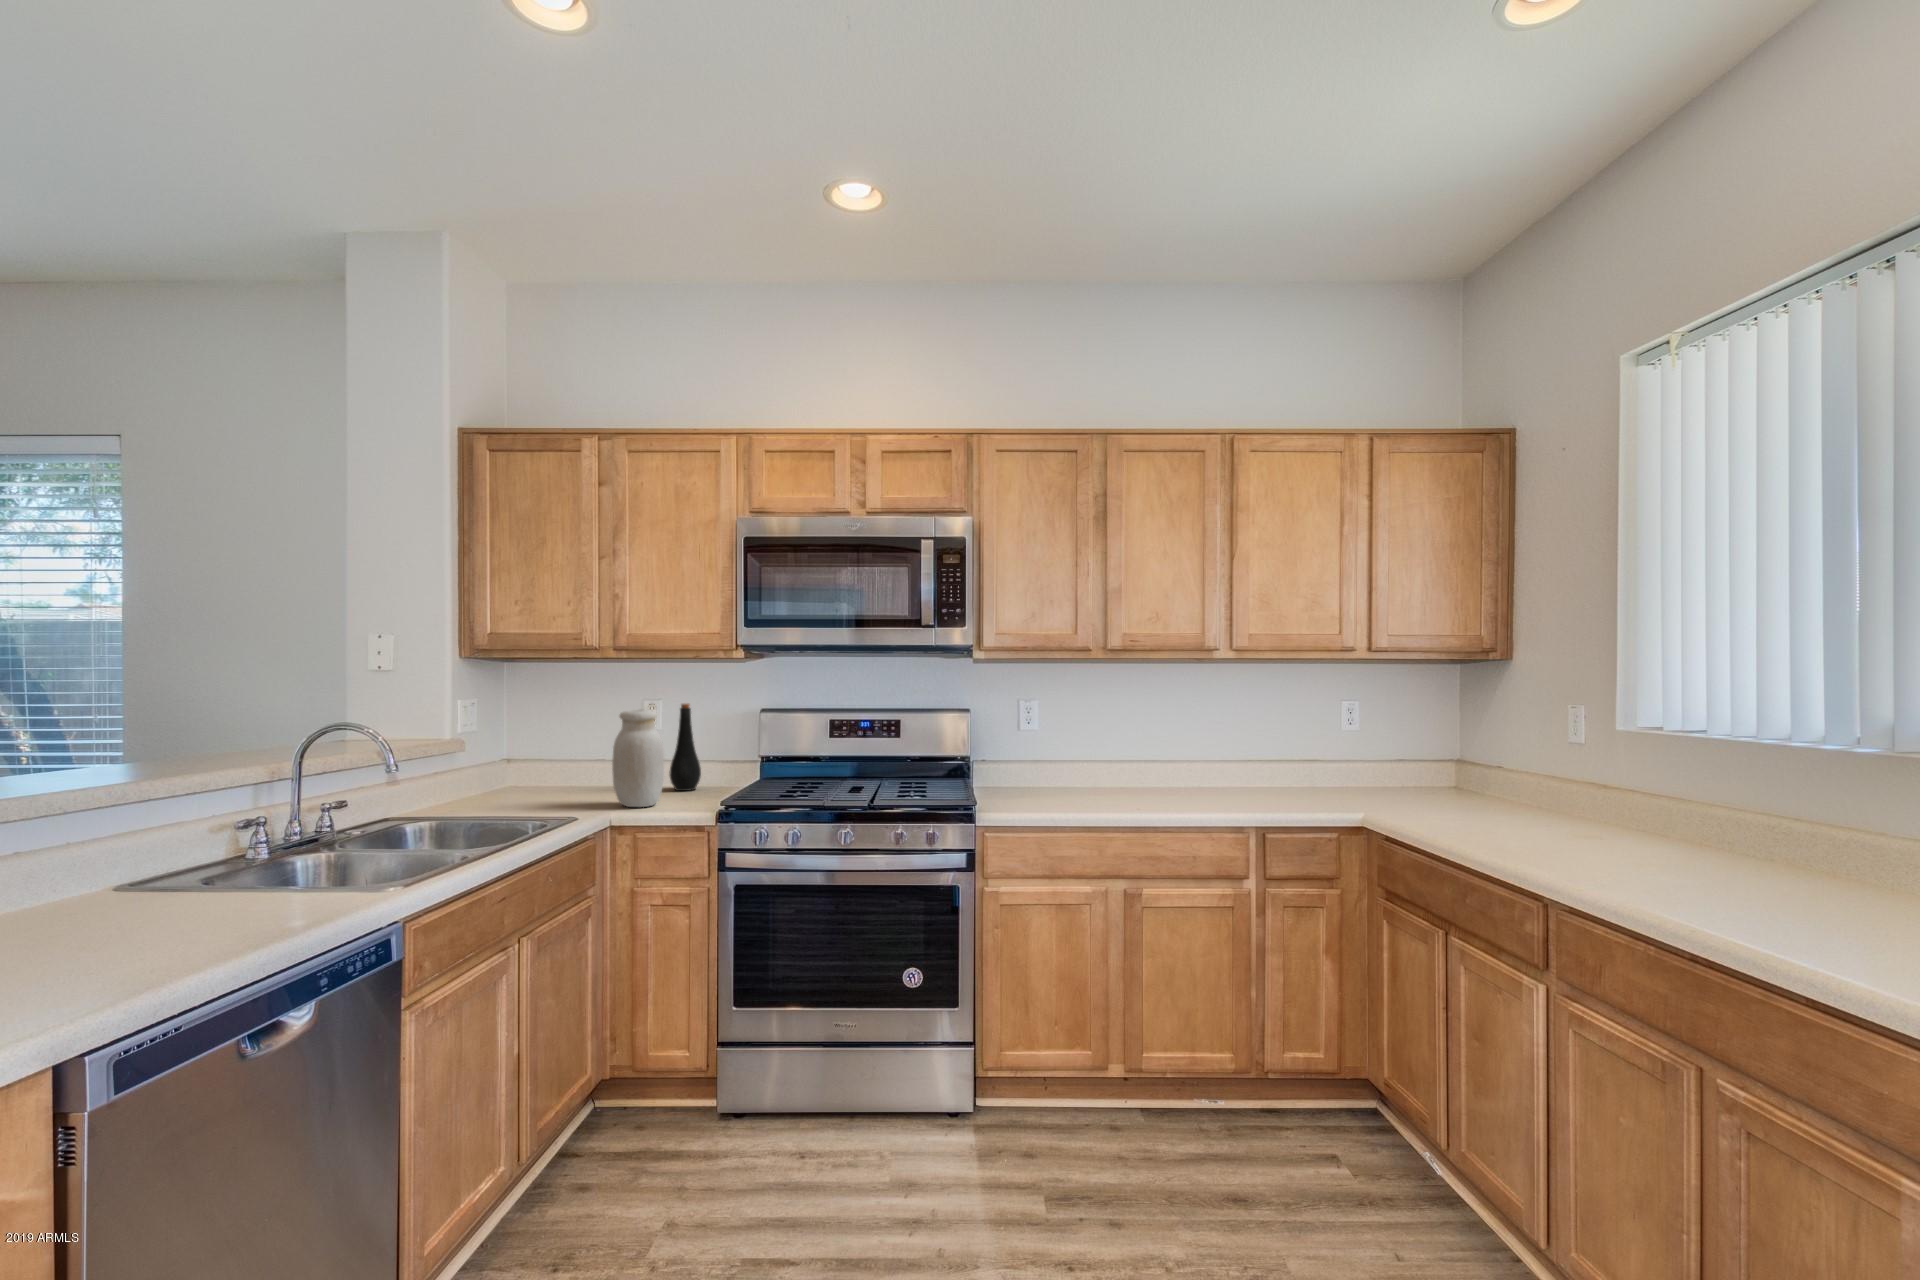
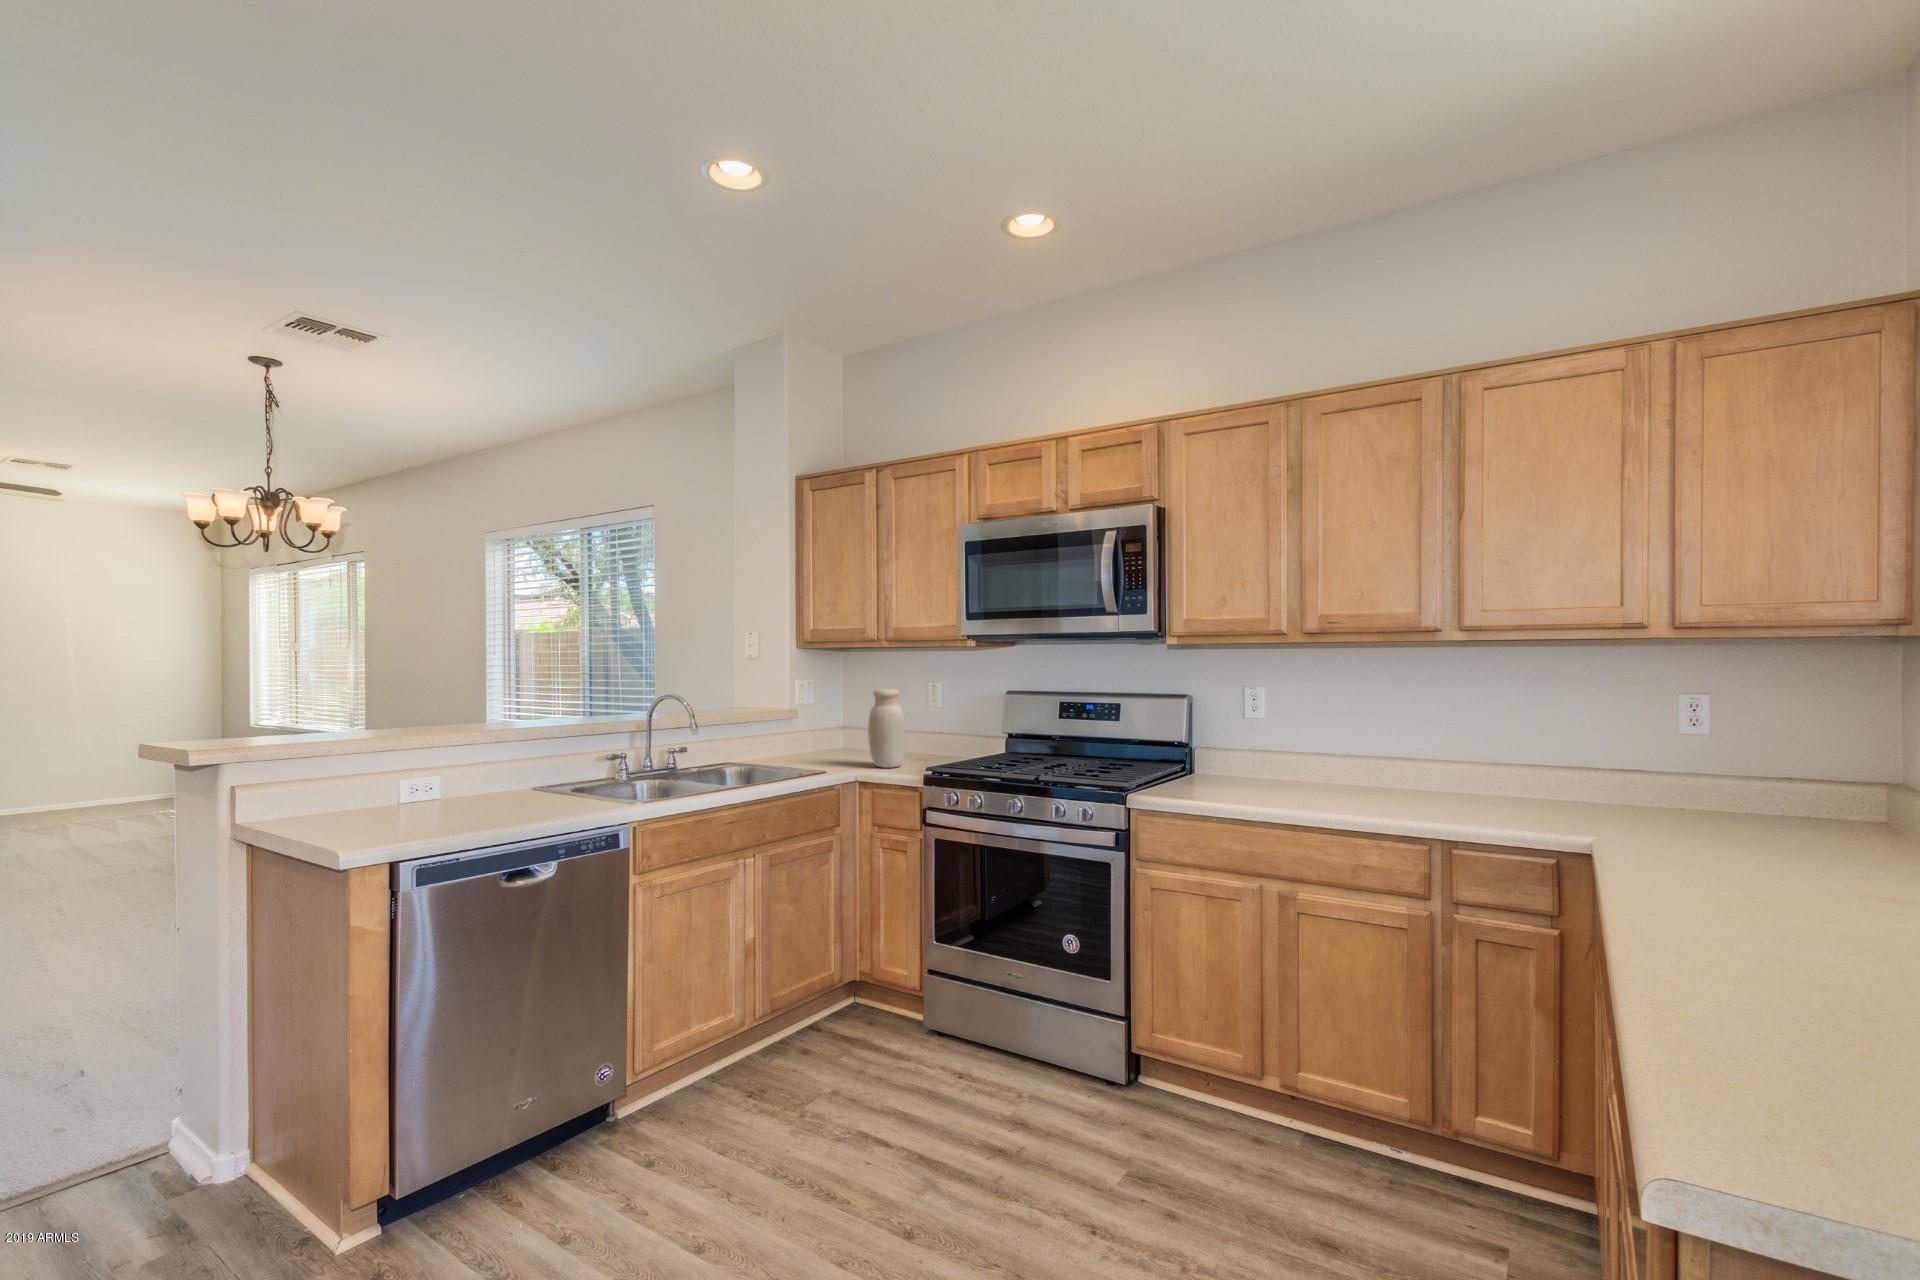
bottle: present [669,703,701,791] -> none [935,685,960,759]

